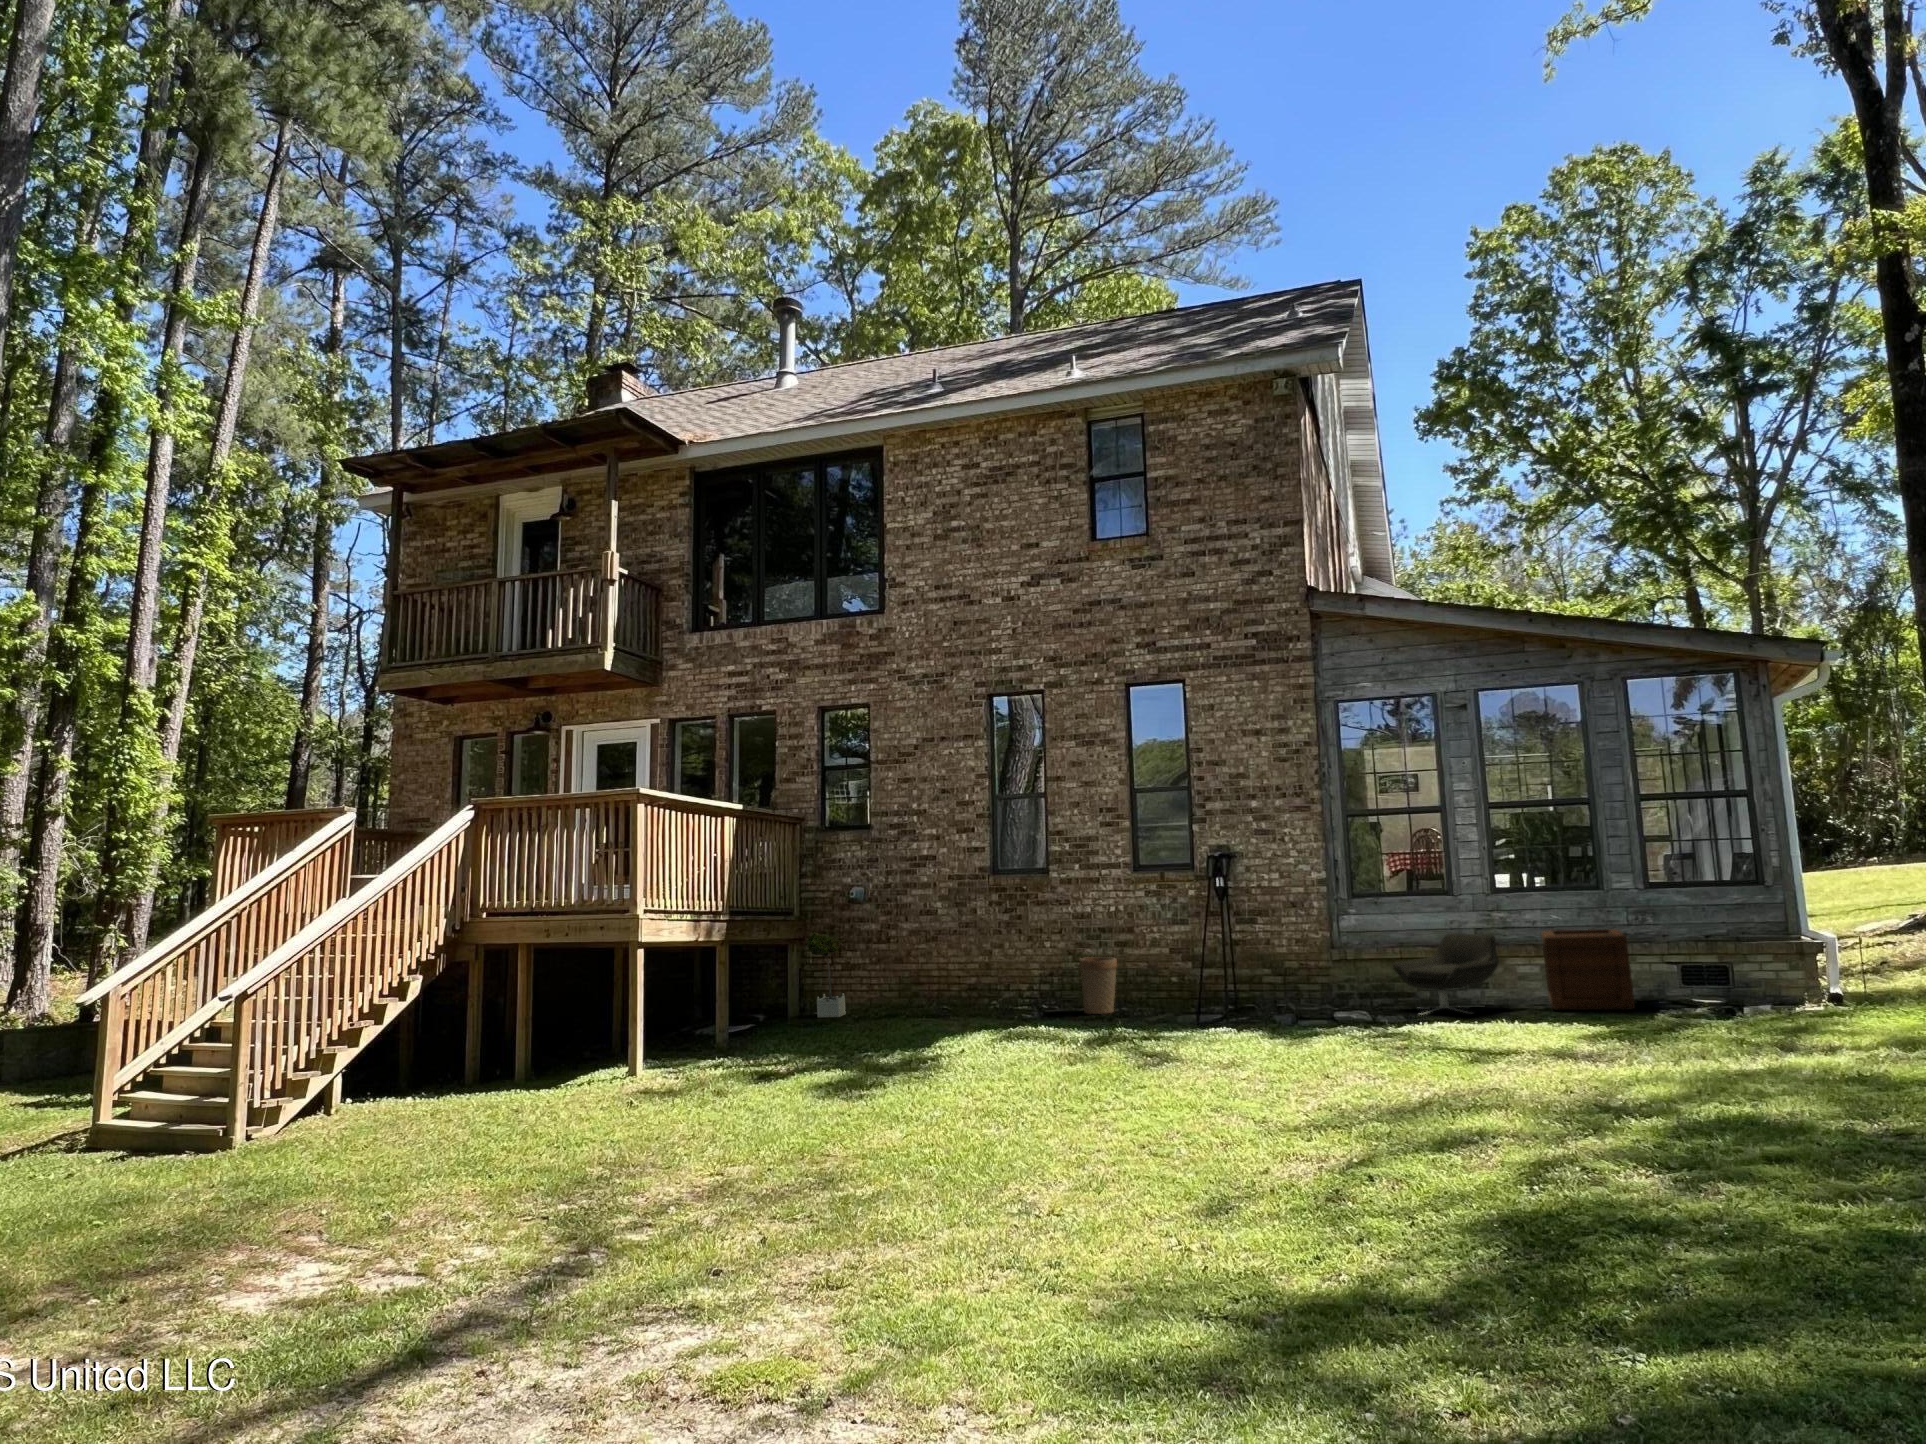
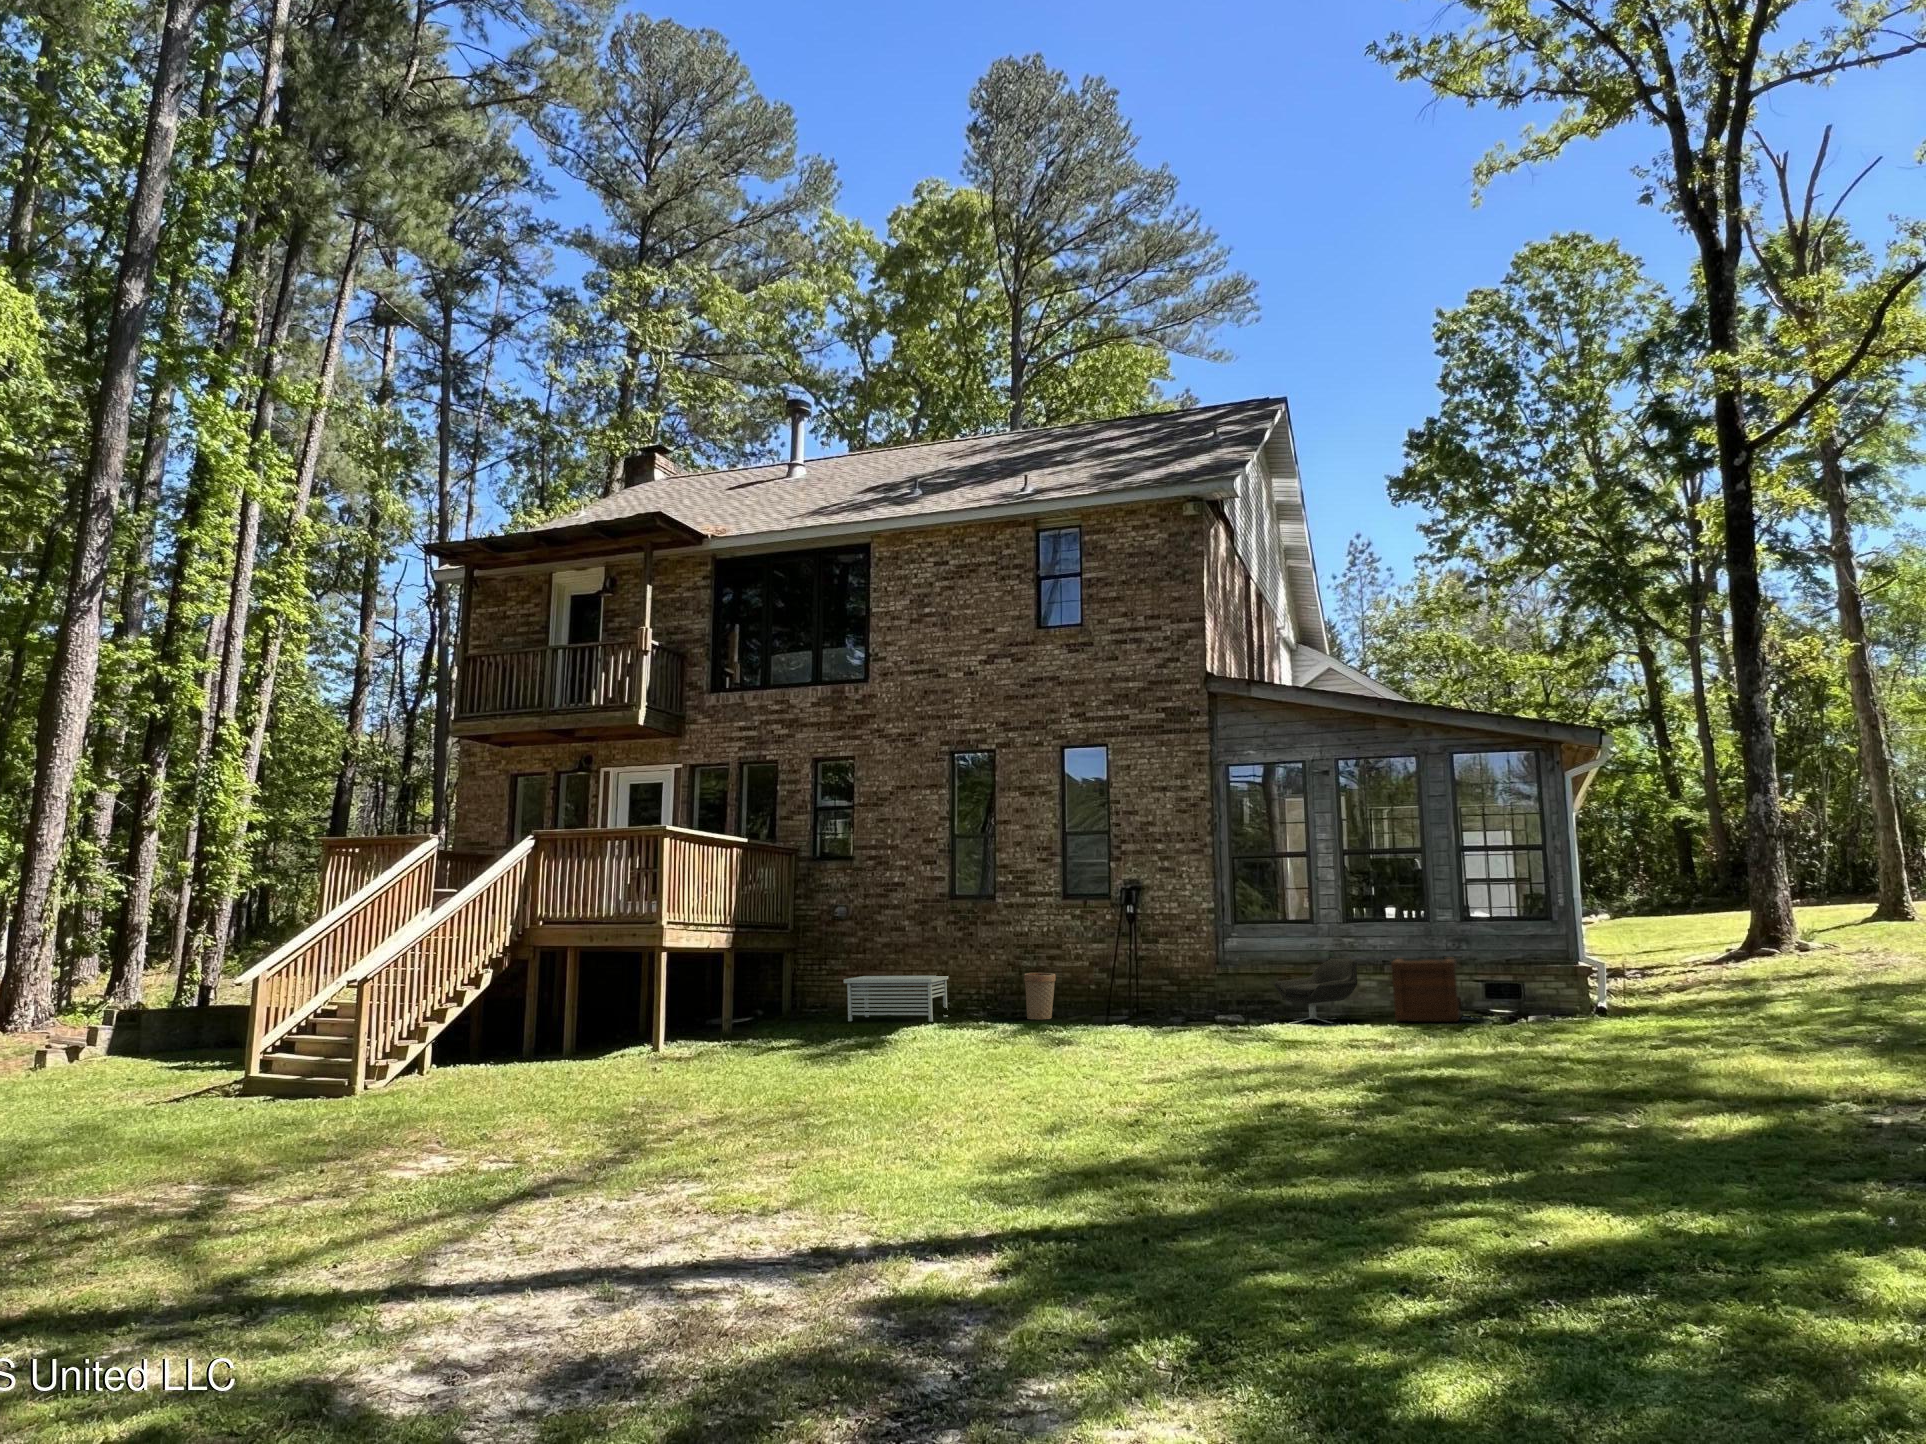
potted tree: present [807,932,846,1017] -> none [800,947,832,1019]
storage bench: none [861,962,986,1020] -> present [844,975,948,1022]

